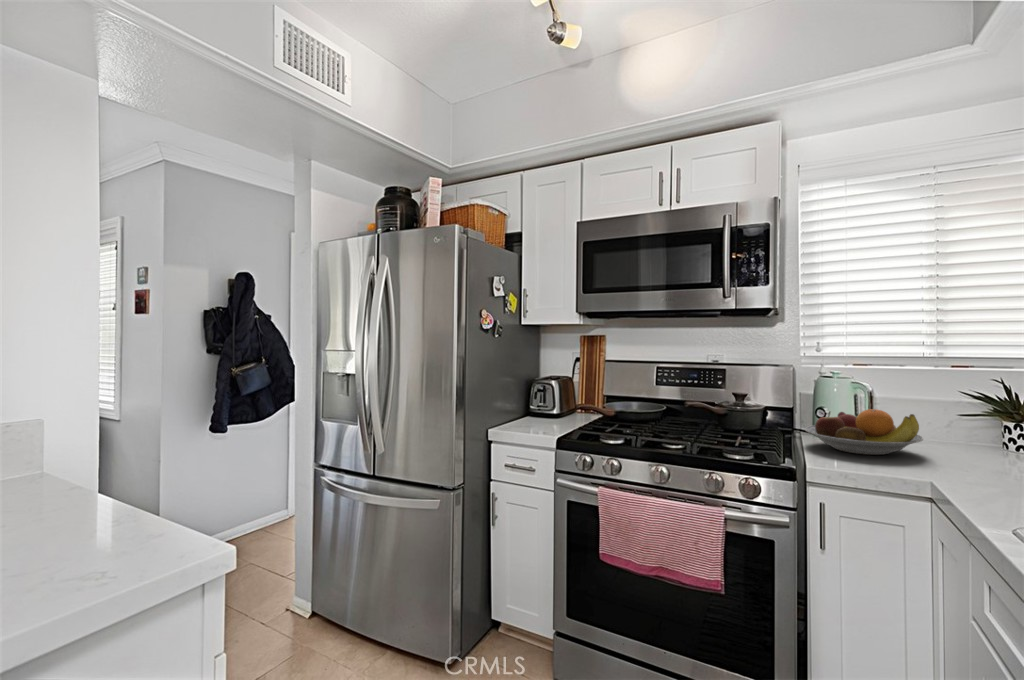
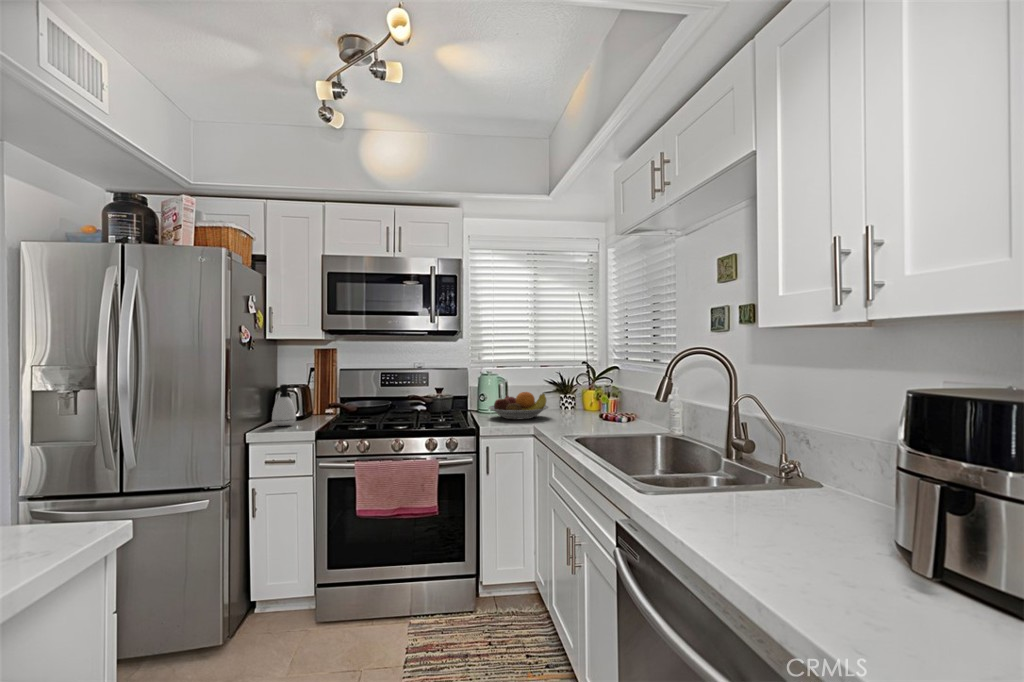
soap dispenser: none [519,377,544,425] -> present [272,384,296,426]

